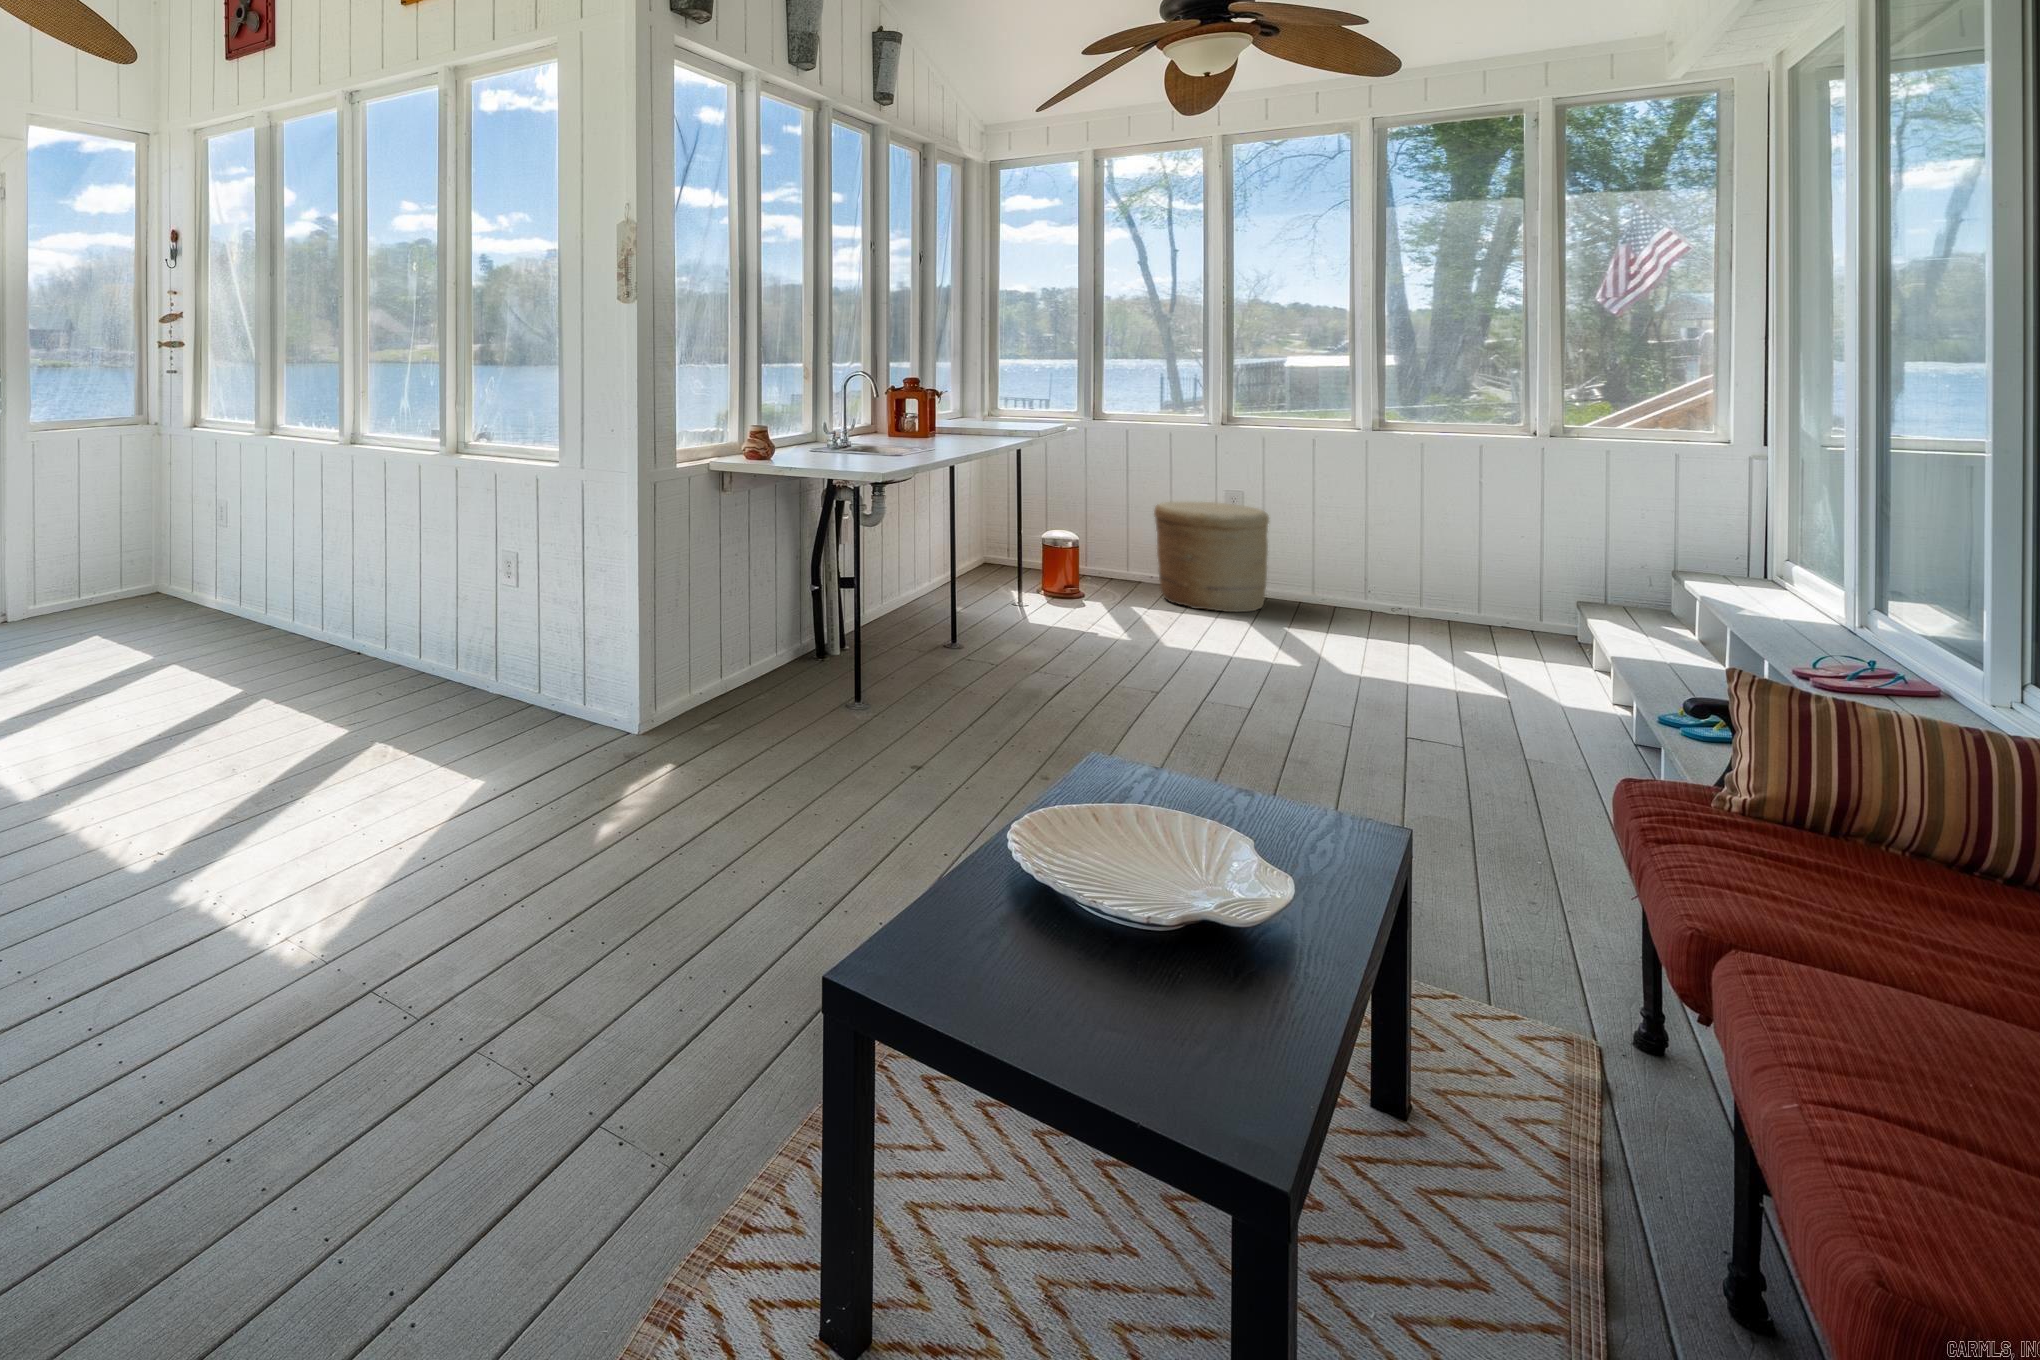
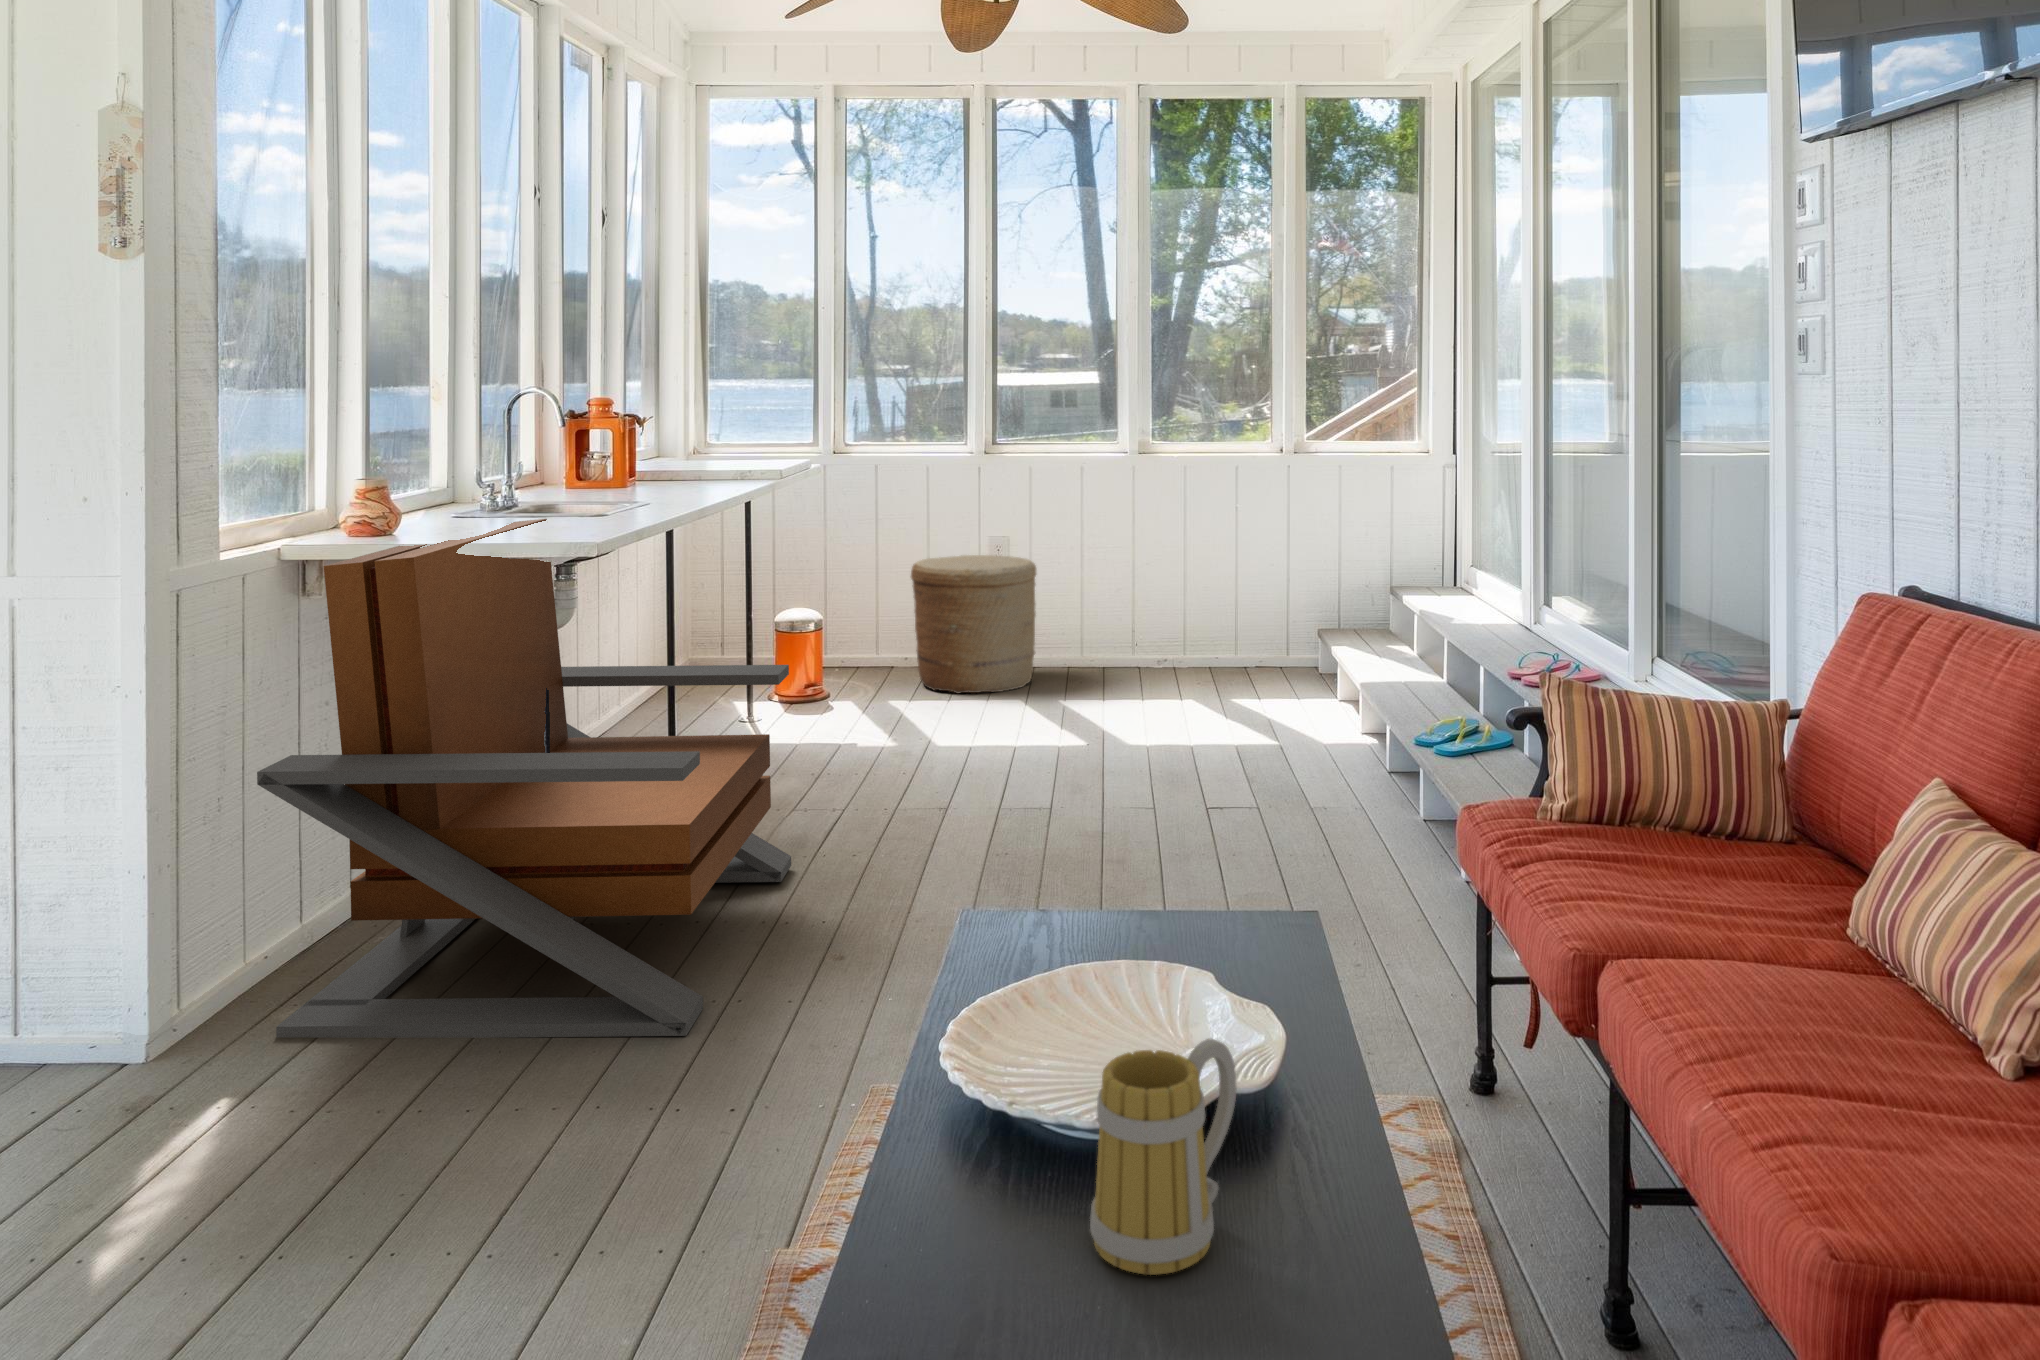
lounge chair: none [692,457,1025,799] -> present [257,519,791,1038]
mug: none [1096,861,1222,1012] -> present [1090,1039,1236,1275]

